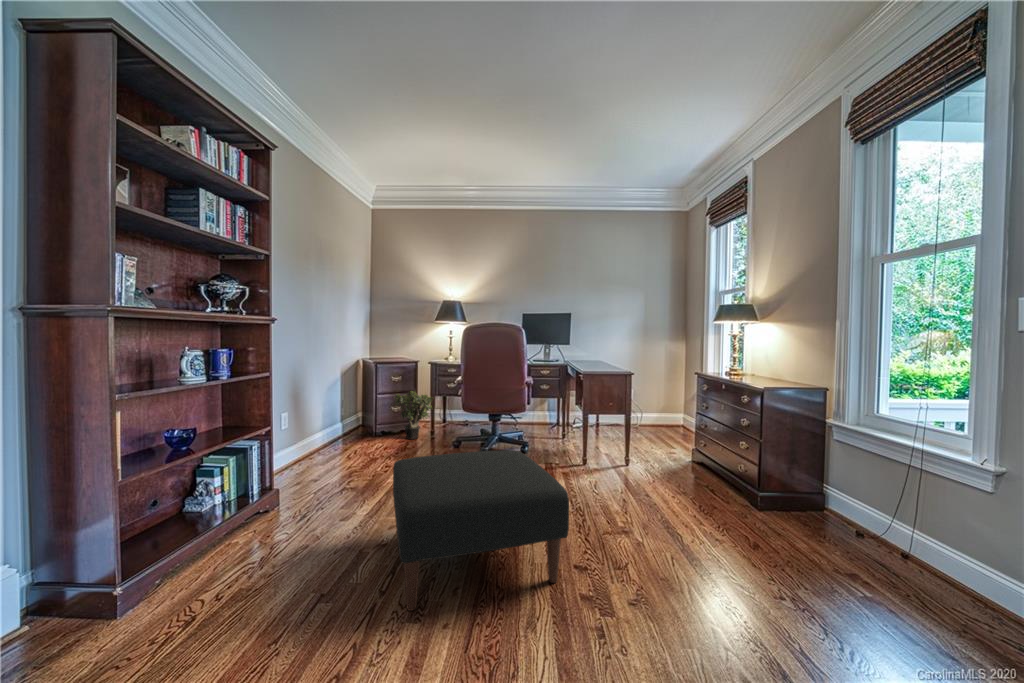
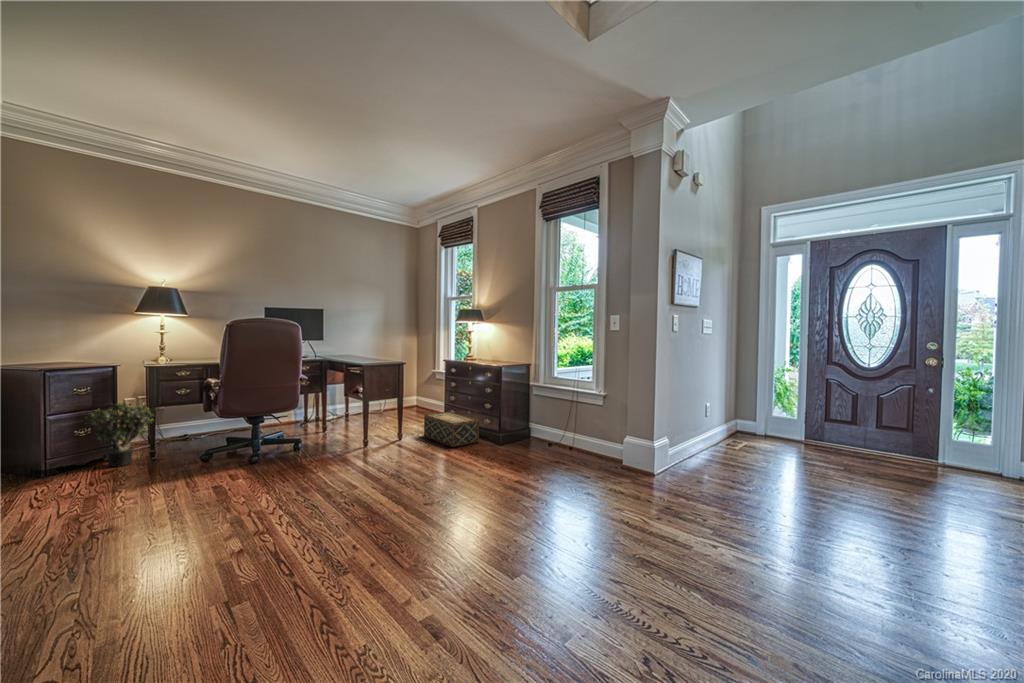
woven basket: none [659,441,729,494] -> present [424,412,479,447]
ottoman: present [393,450,569,611] -> none [237,434,432,575]

